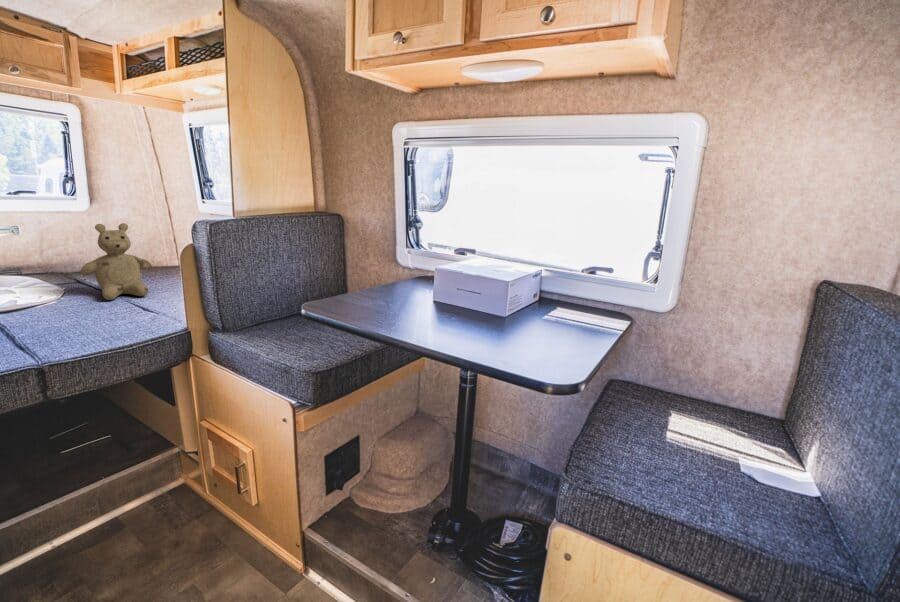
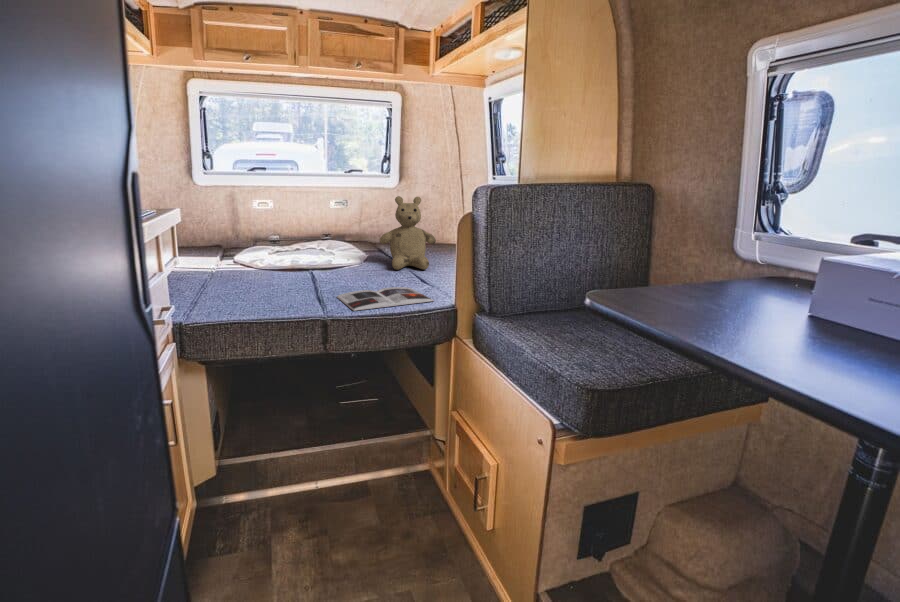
magazine: none [44,318,166,351] -> present [337,287,434,311]

